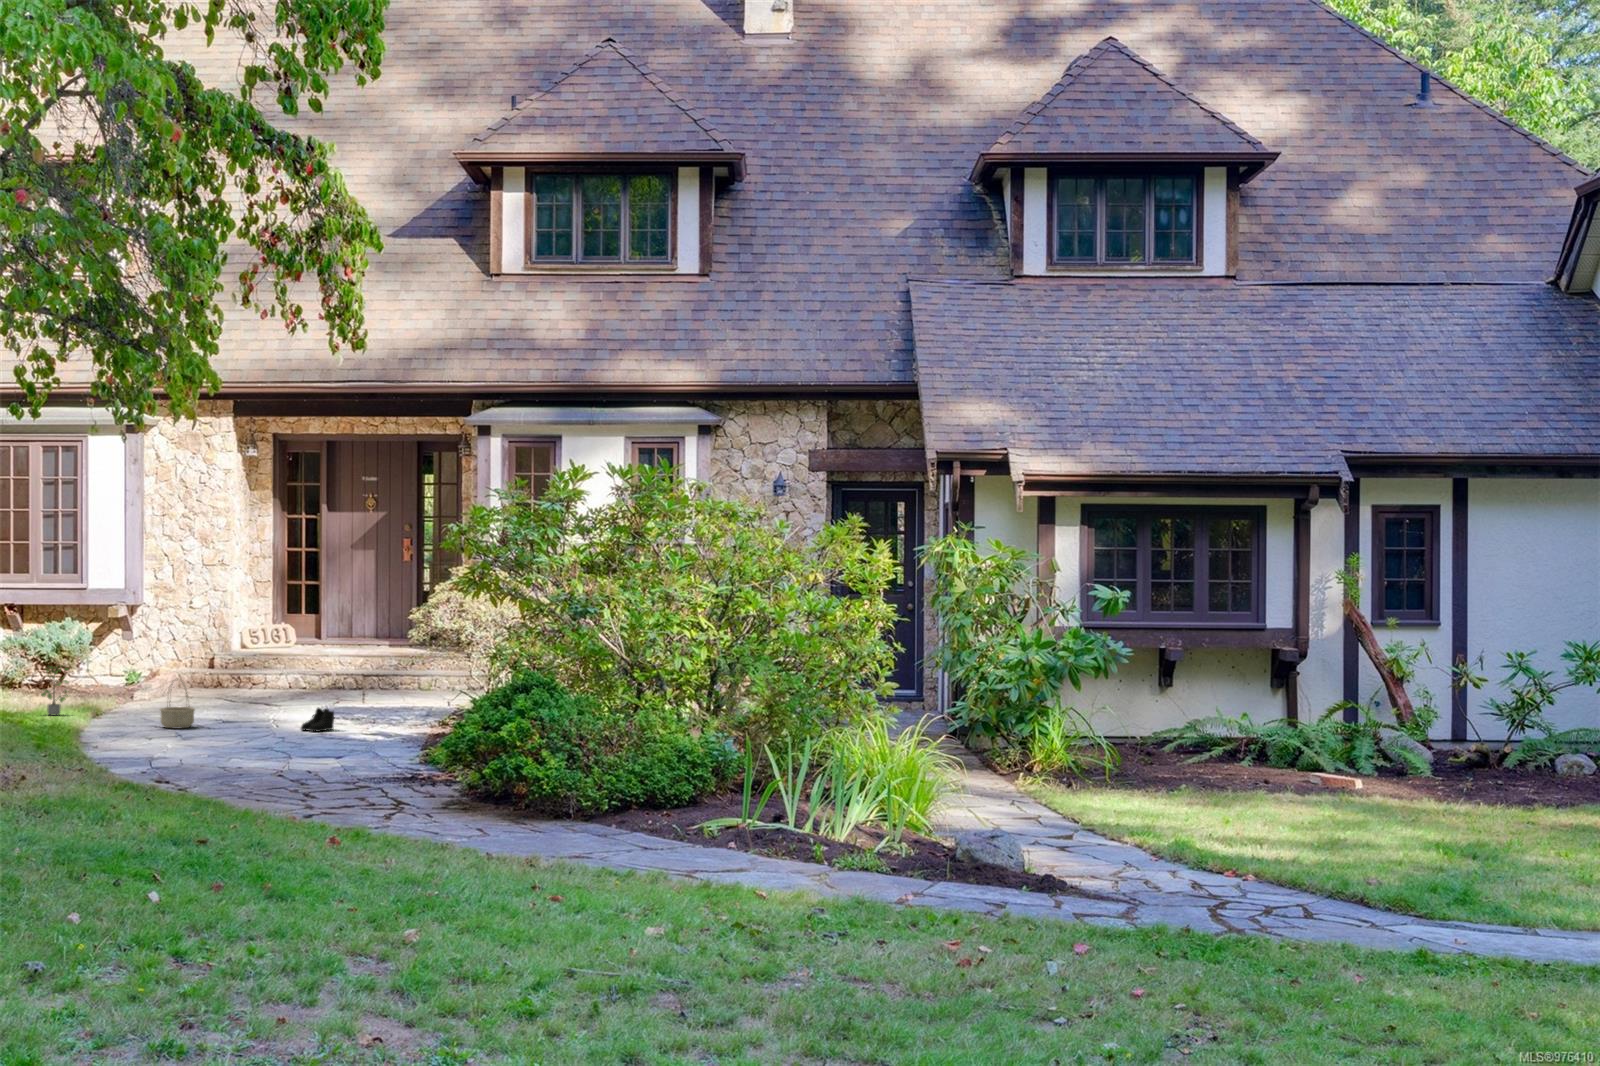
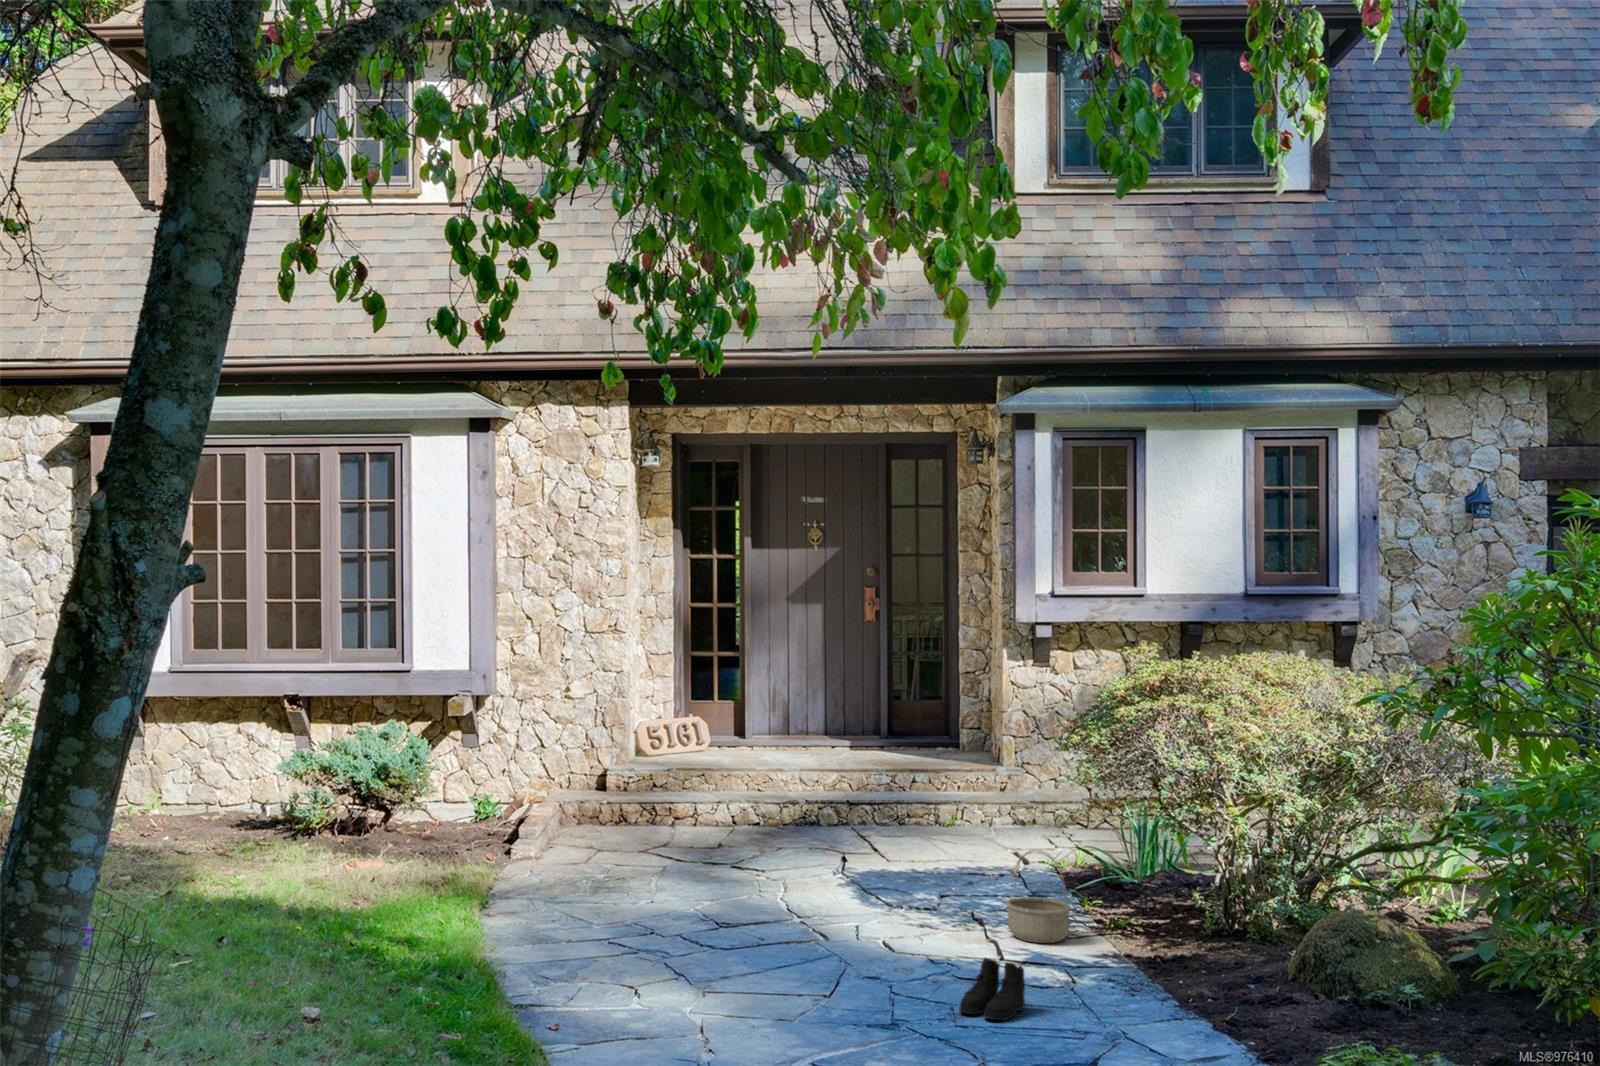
potted plant: present [41,665,69,715] -> none [385,845,450,952]
basket: present [160,679,195,729] -> present [1006,850,1071,943]

